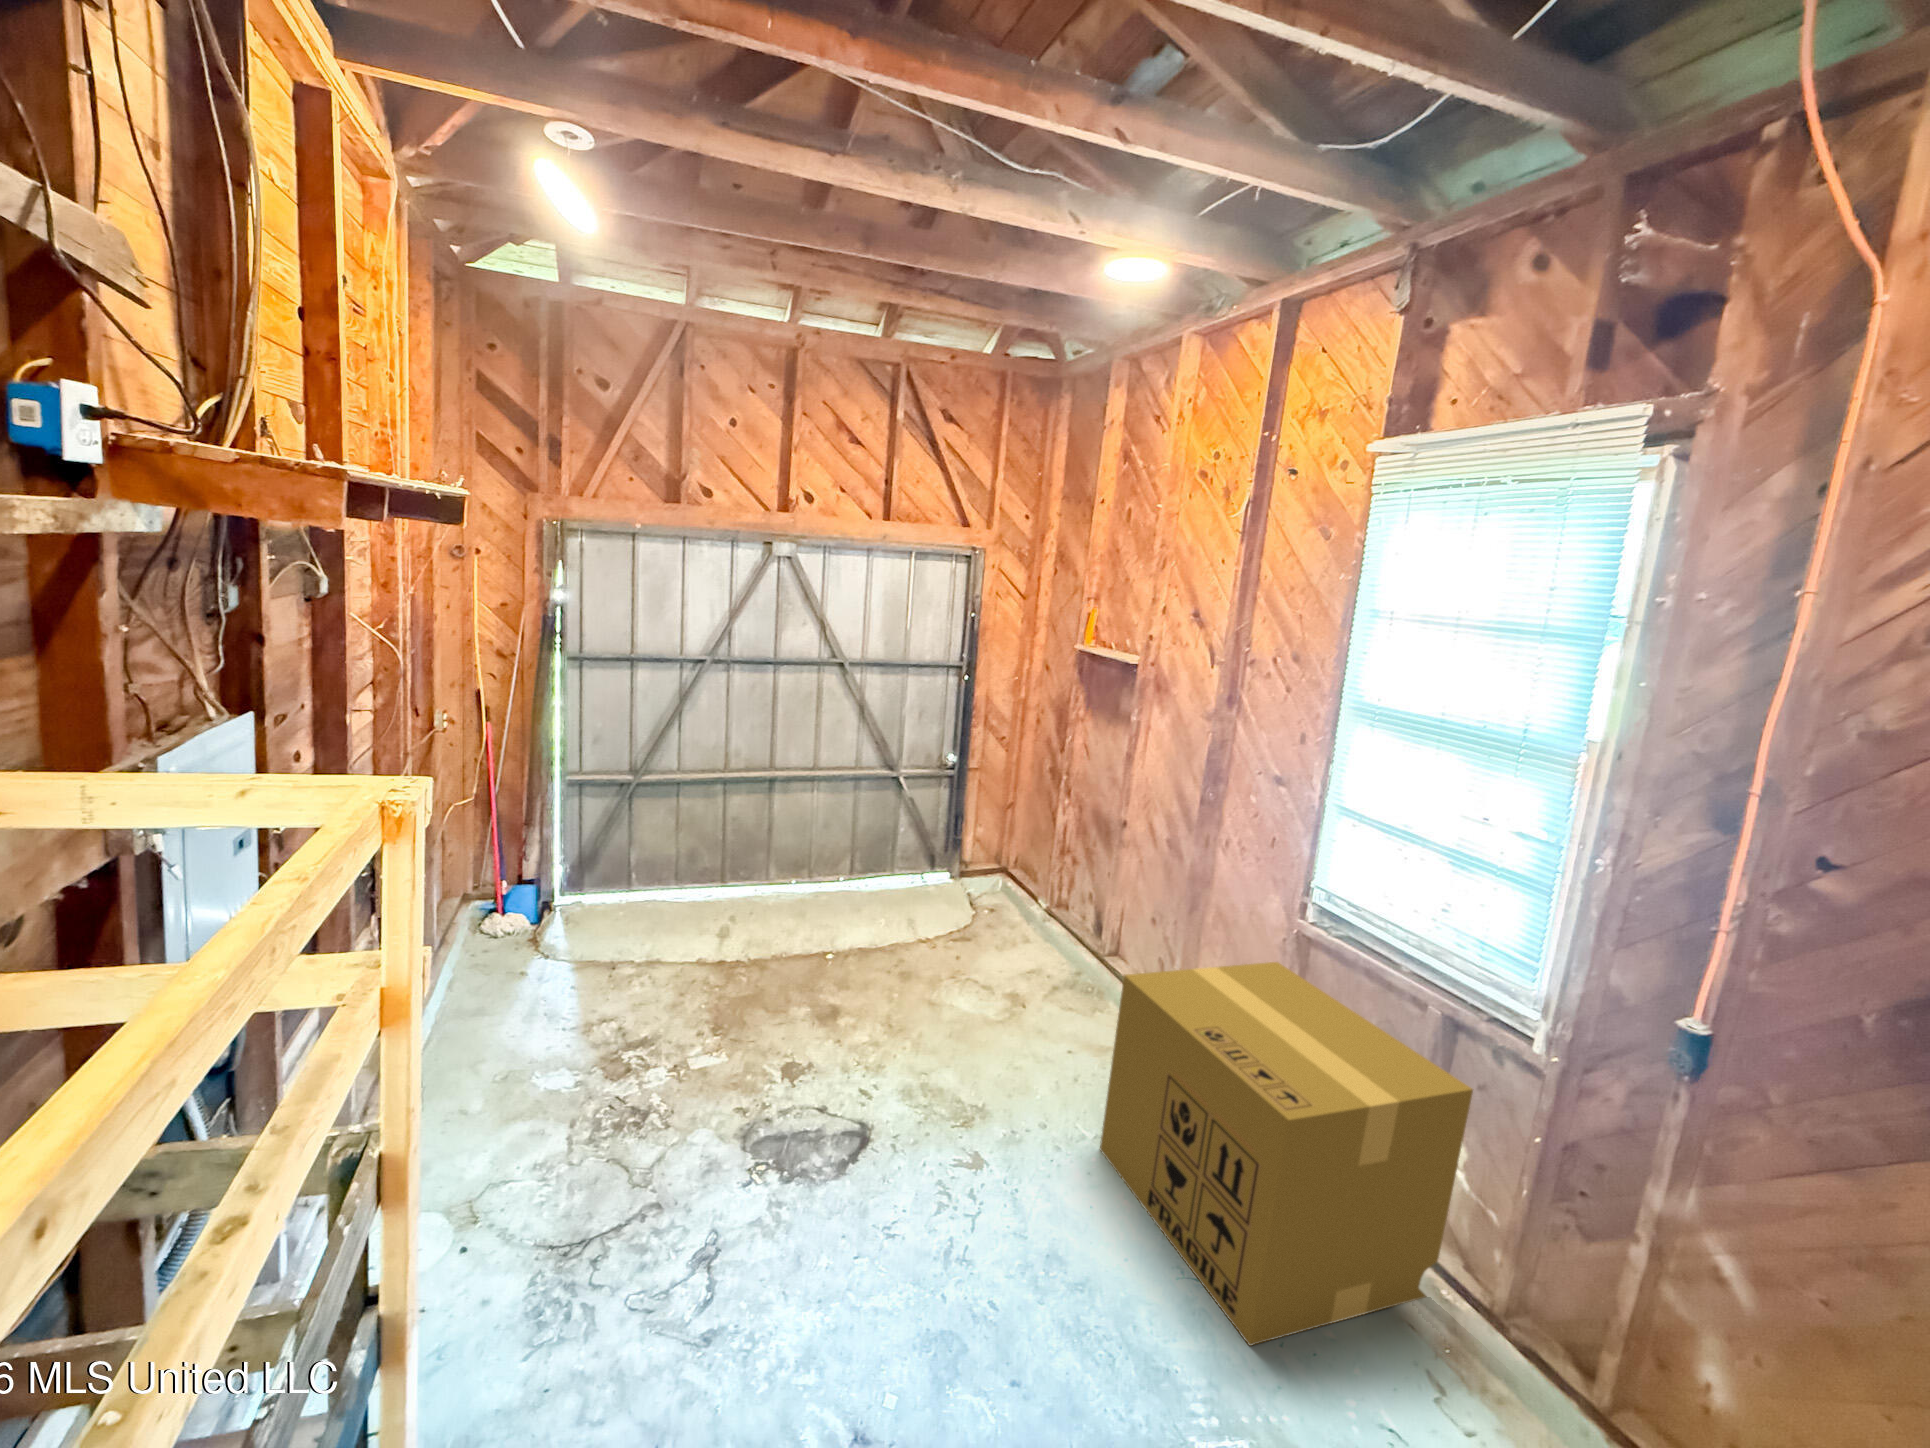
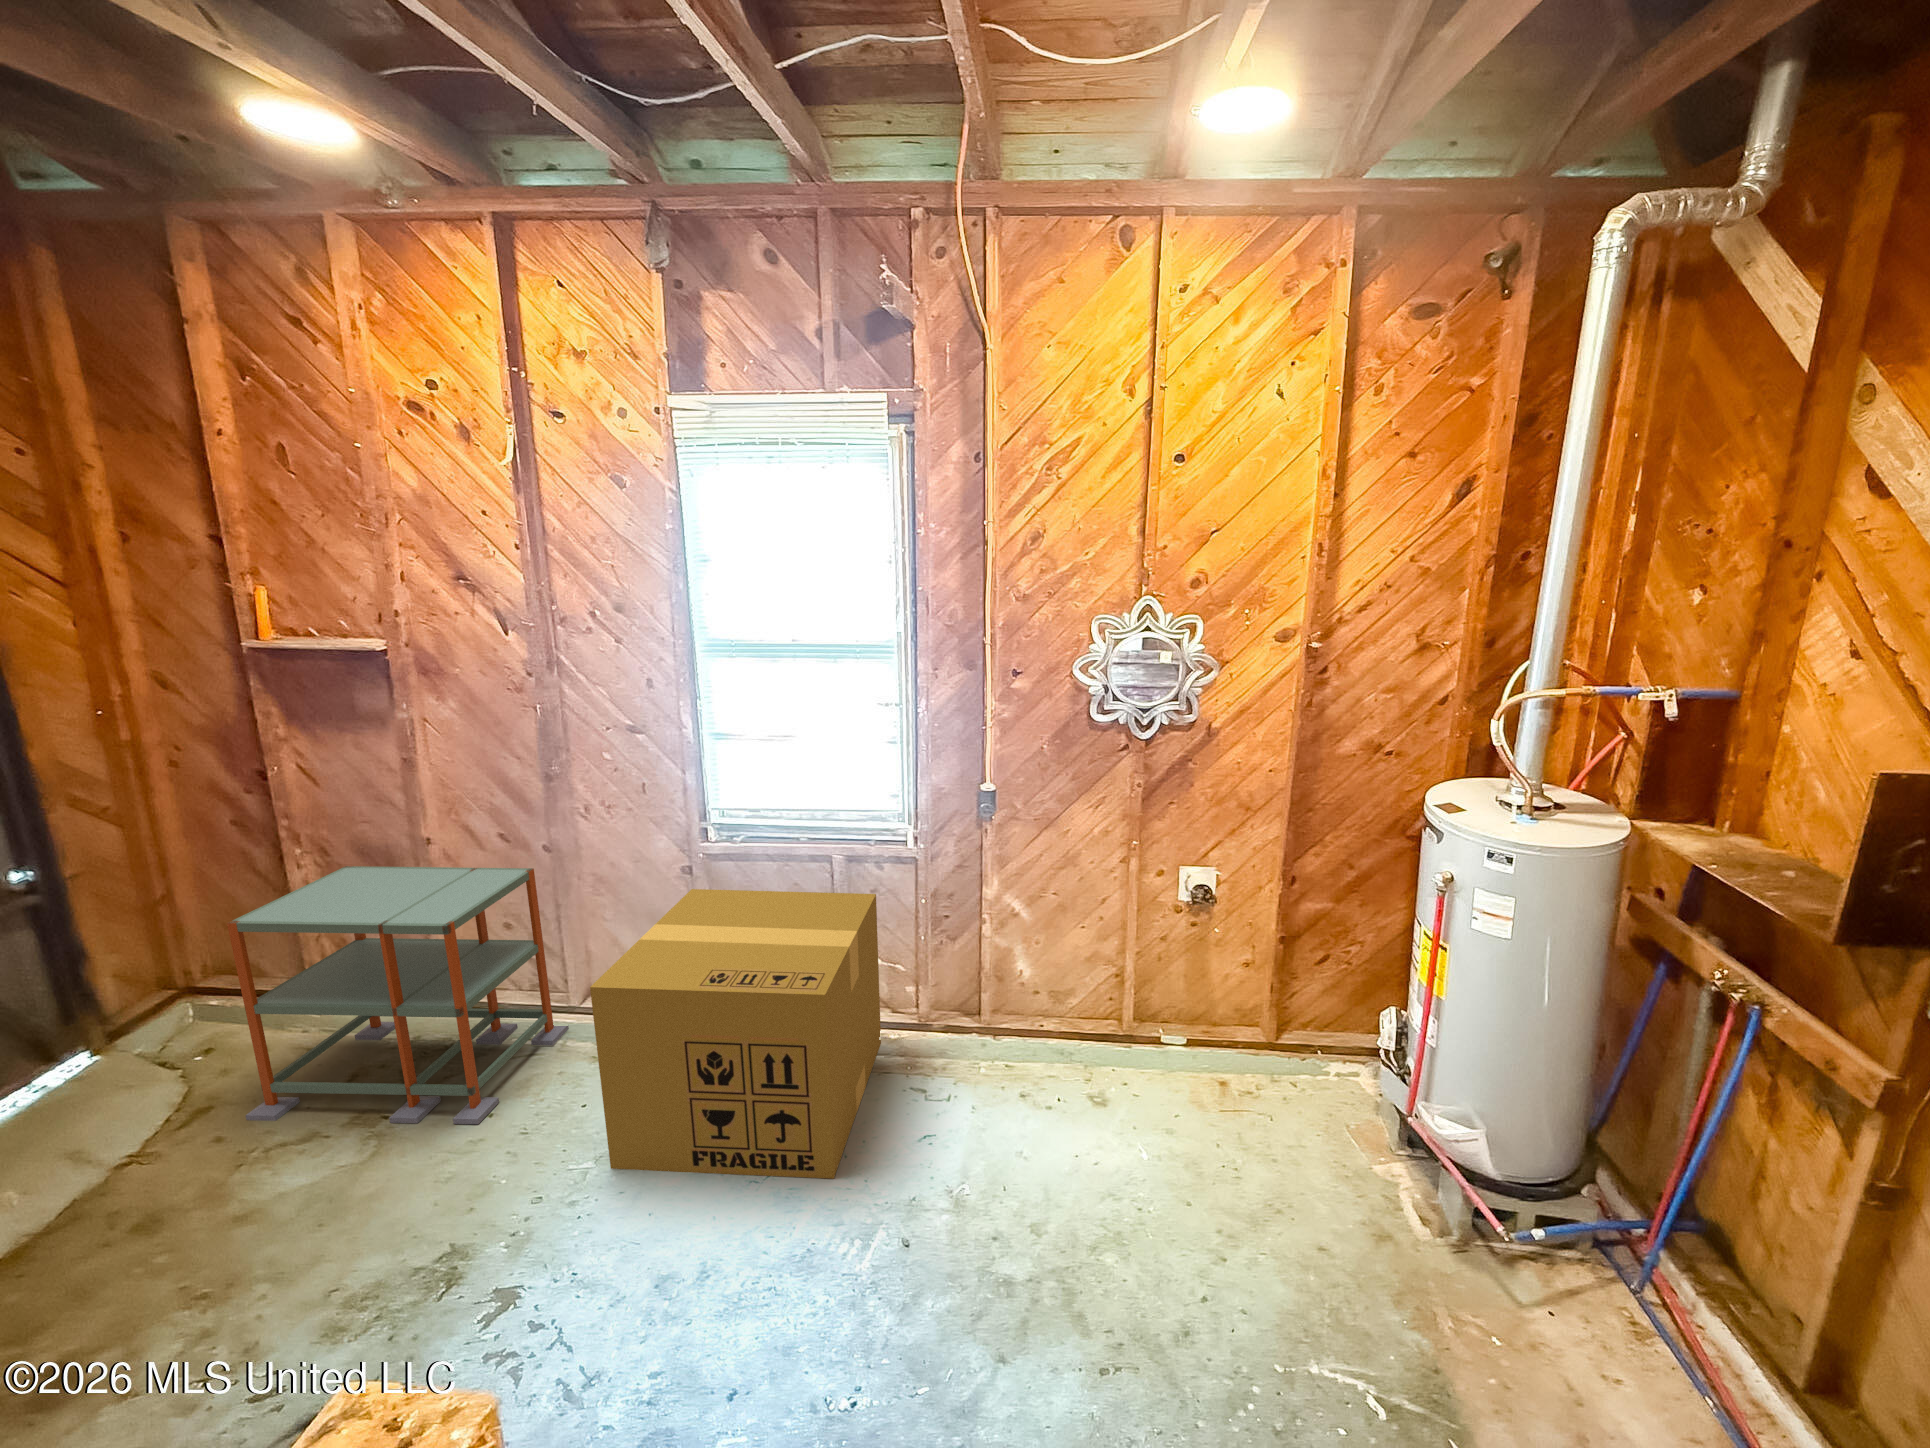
shelving unit: none [977,821,1170,1049] -> present [227,866,569,1124]

